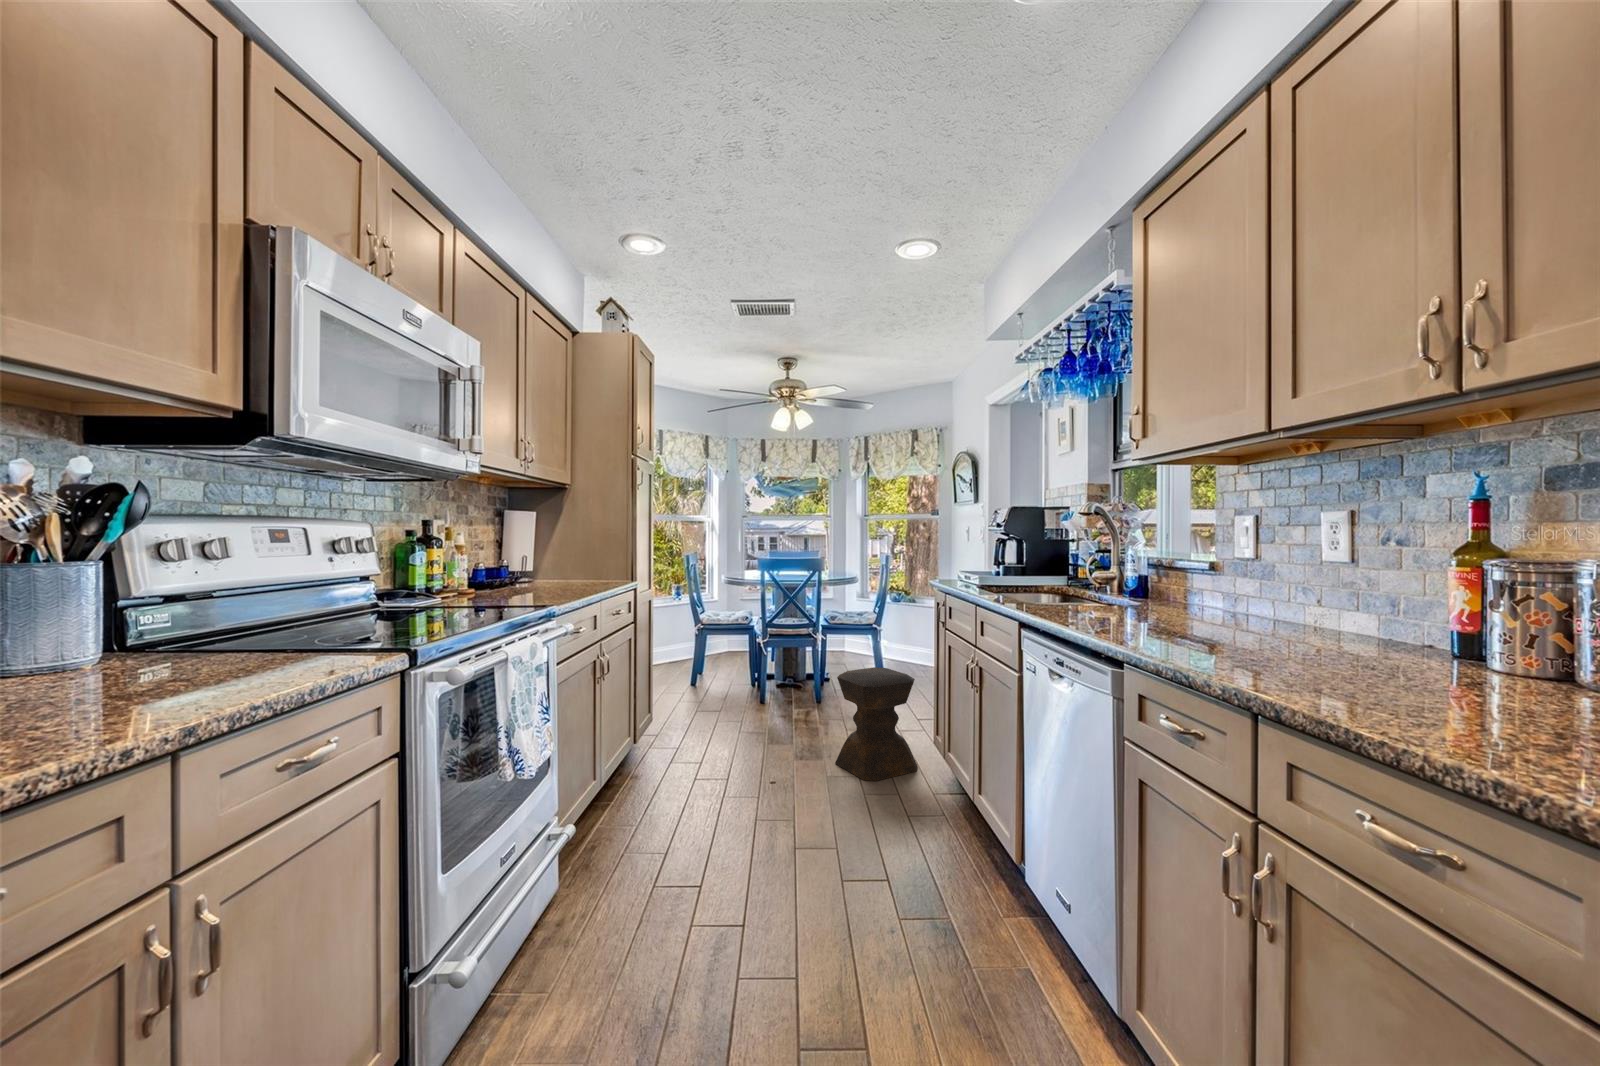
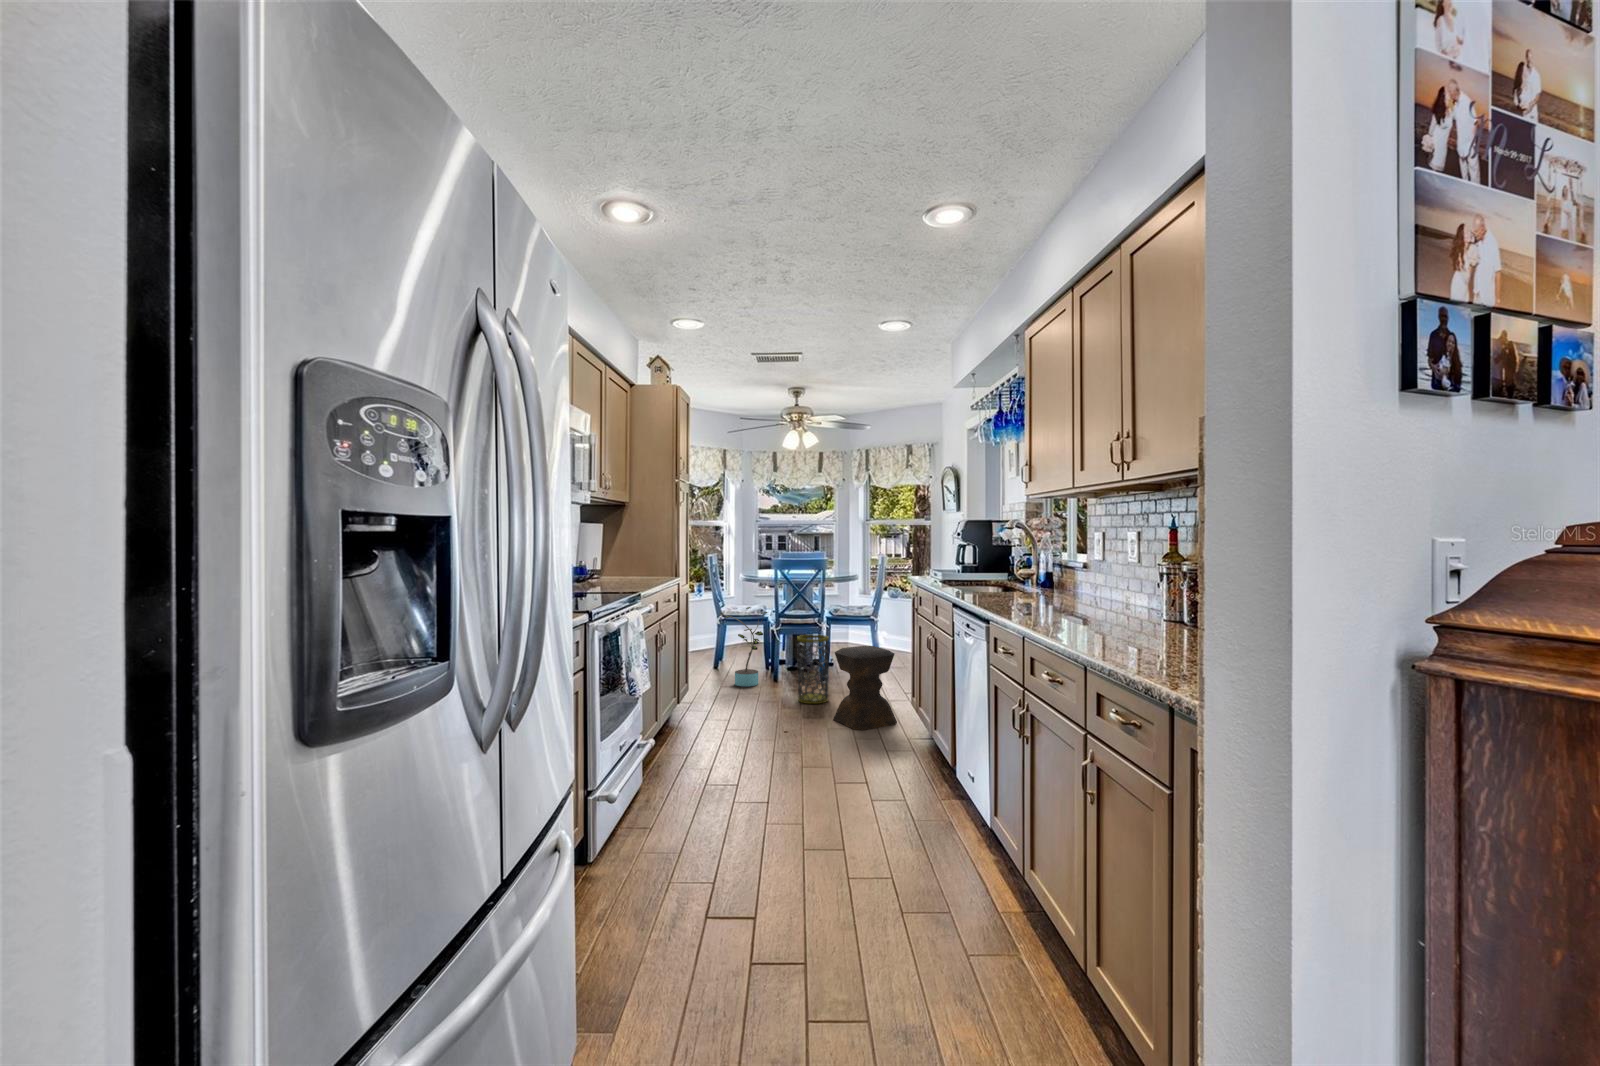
potted plant: none [700,615,754,712] -> present [725,607,768,687]
trash can: none [789,650,827,738] -> present [797,635,829,704]

